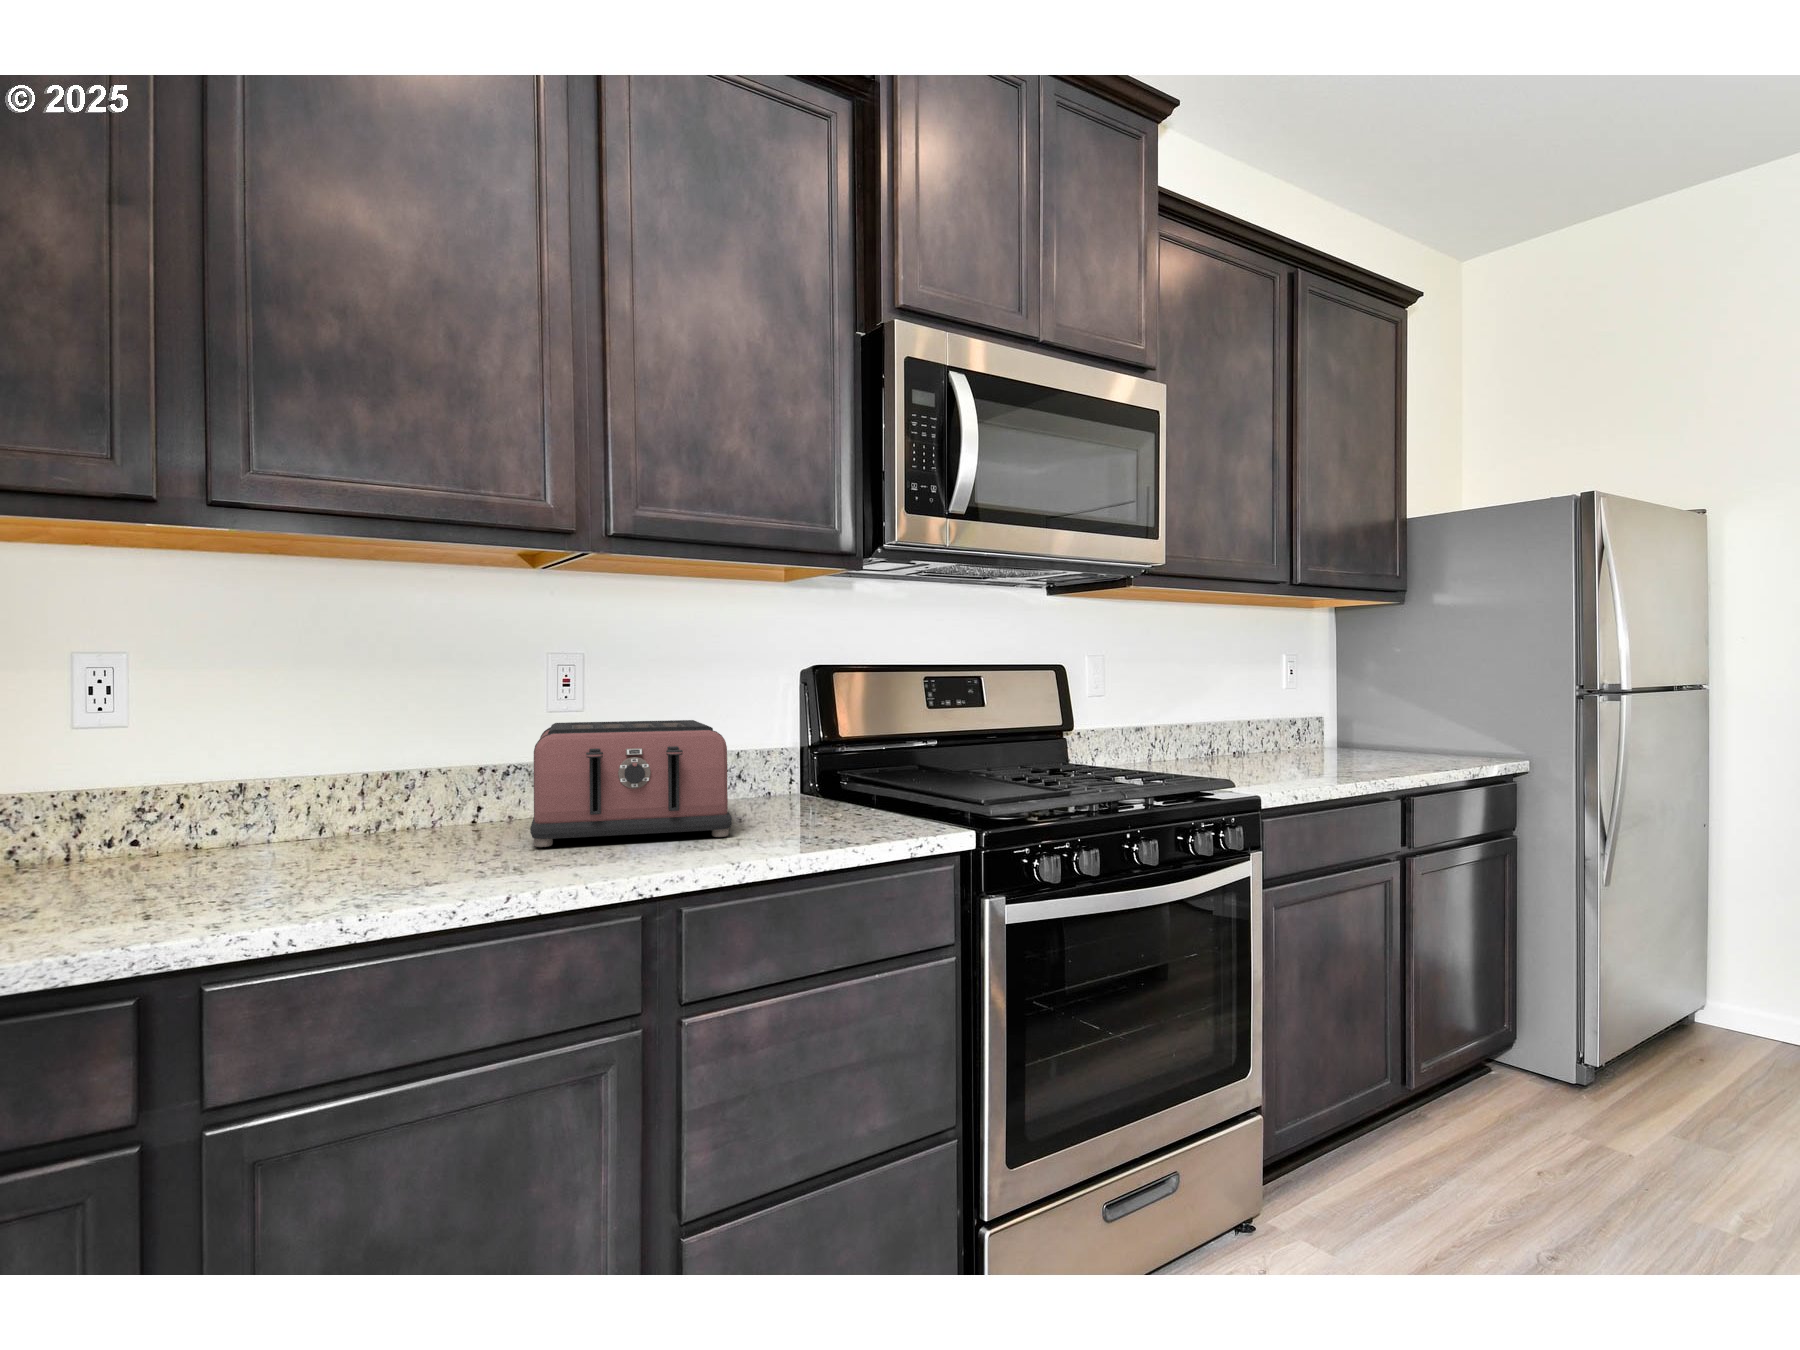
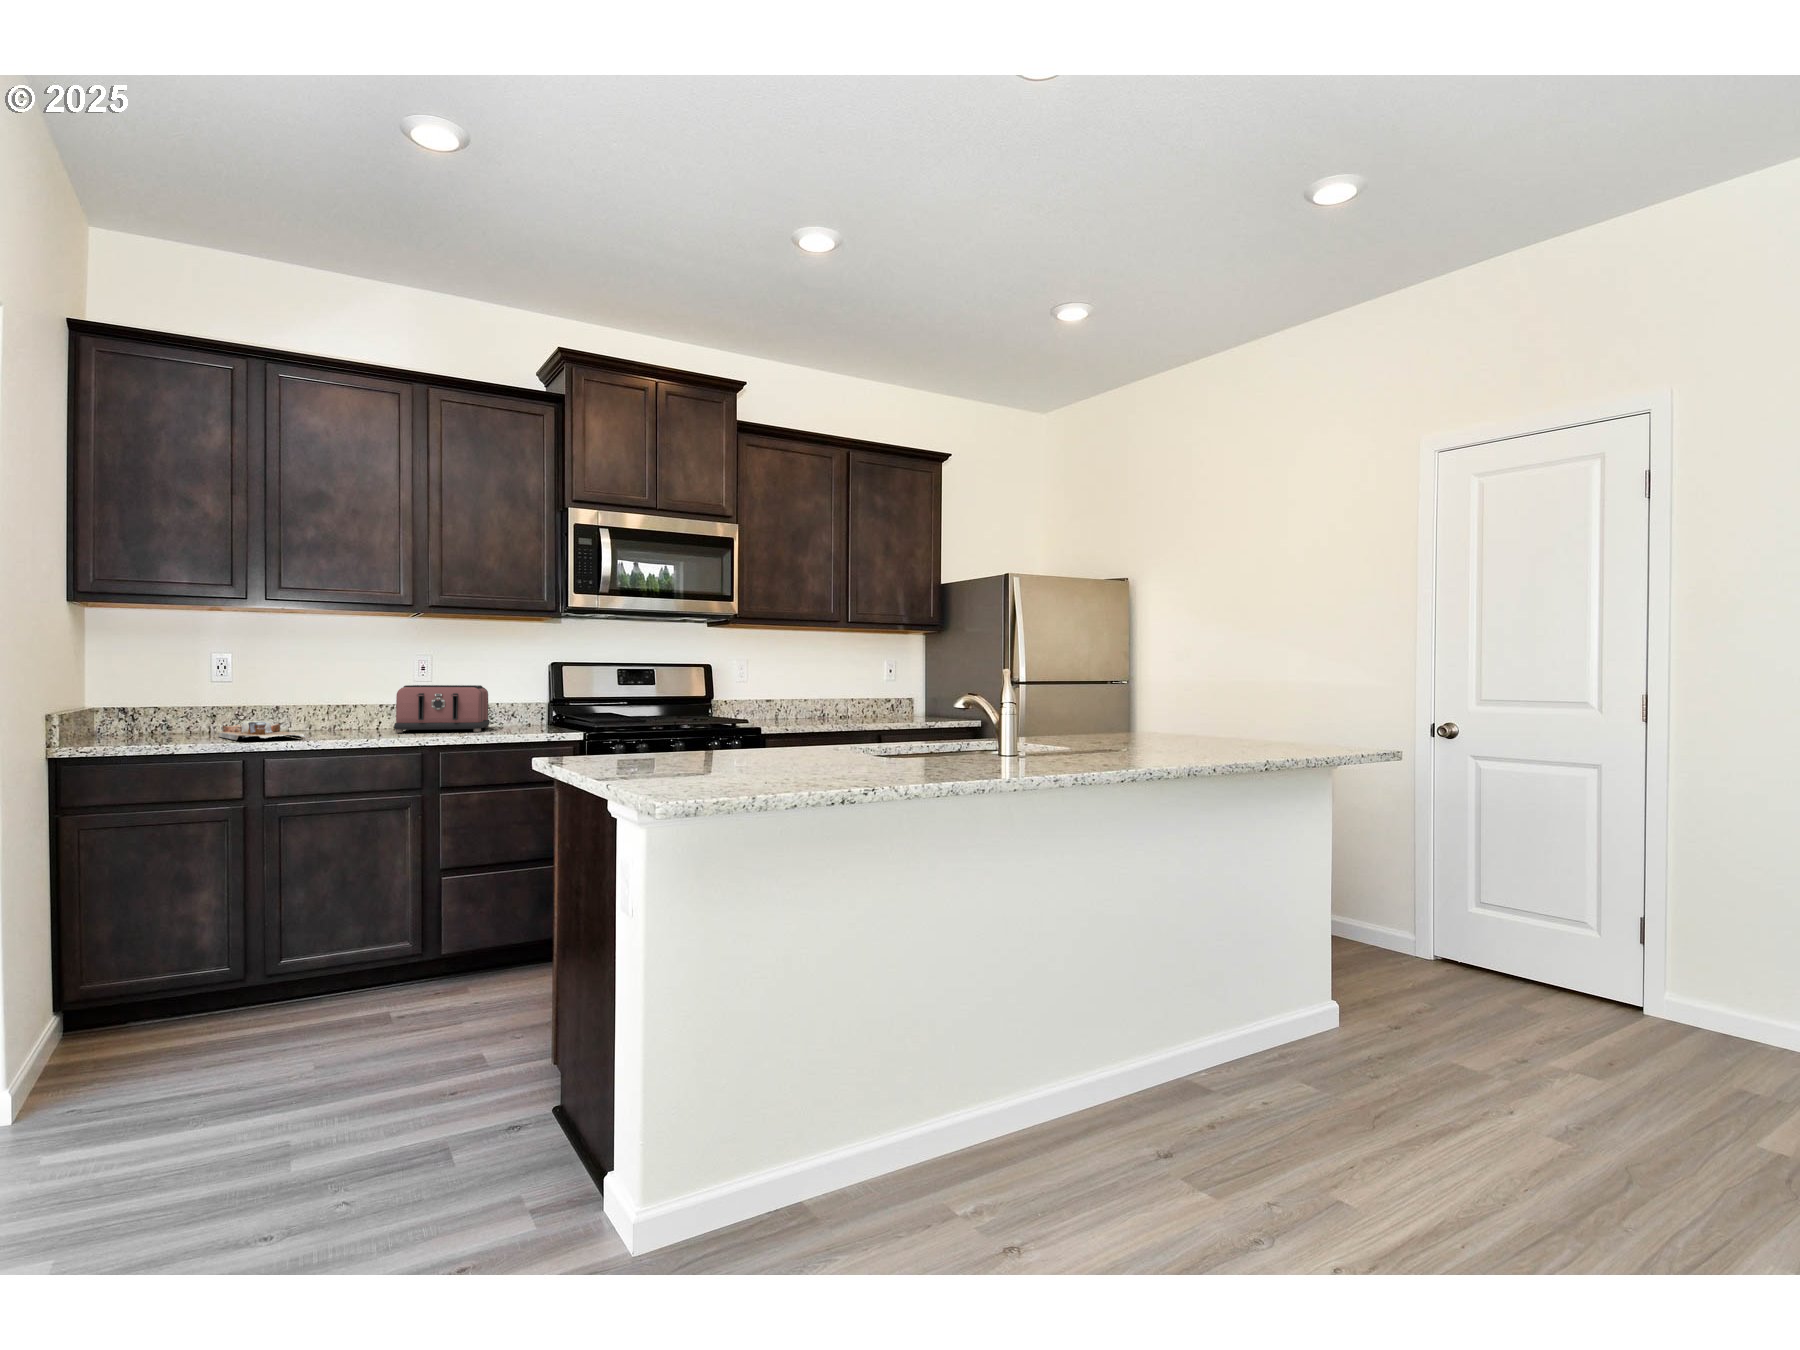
cutting board: none [79,839,322,923] -> present [218,720,306,740]

